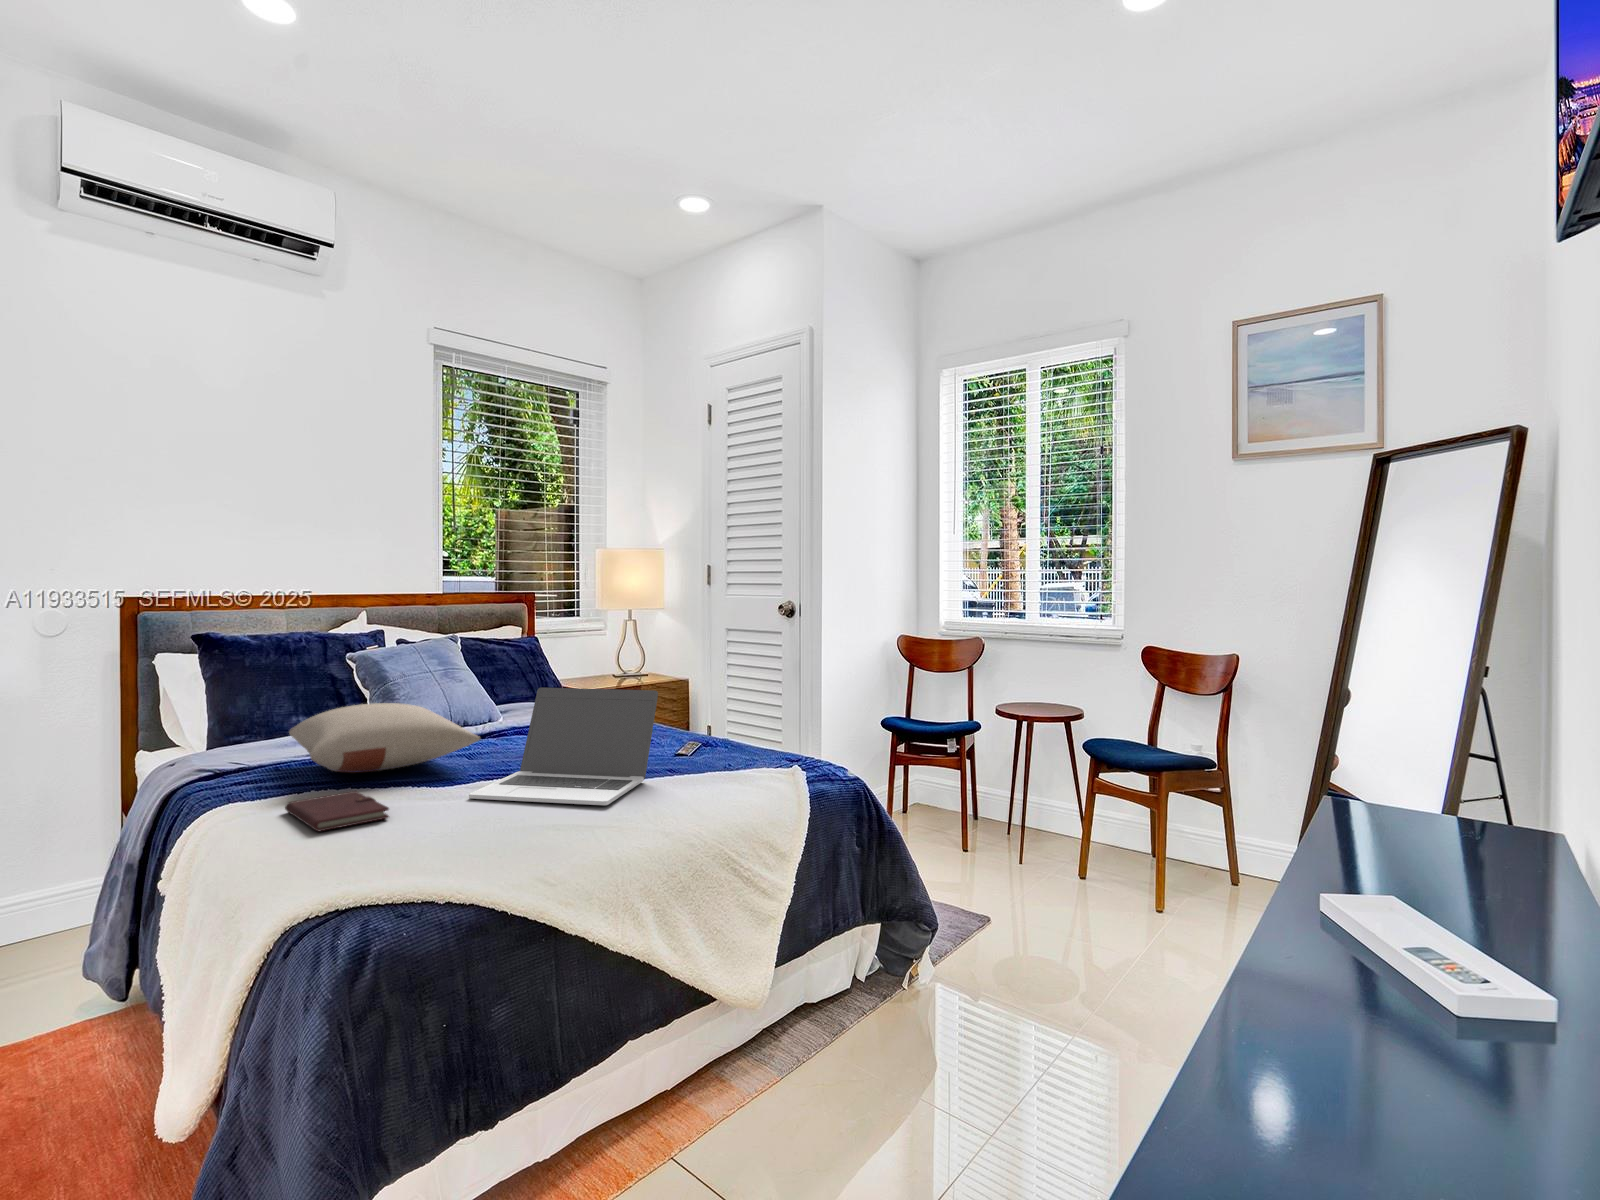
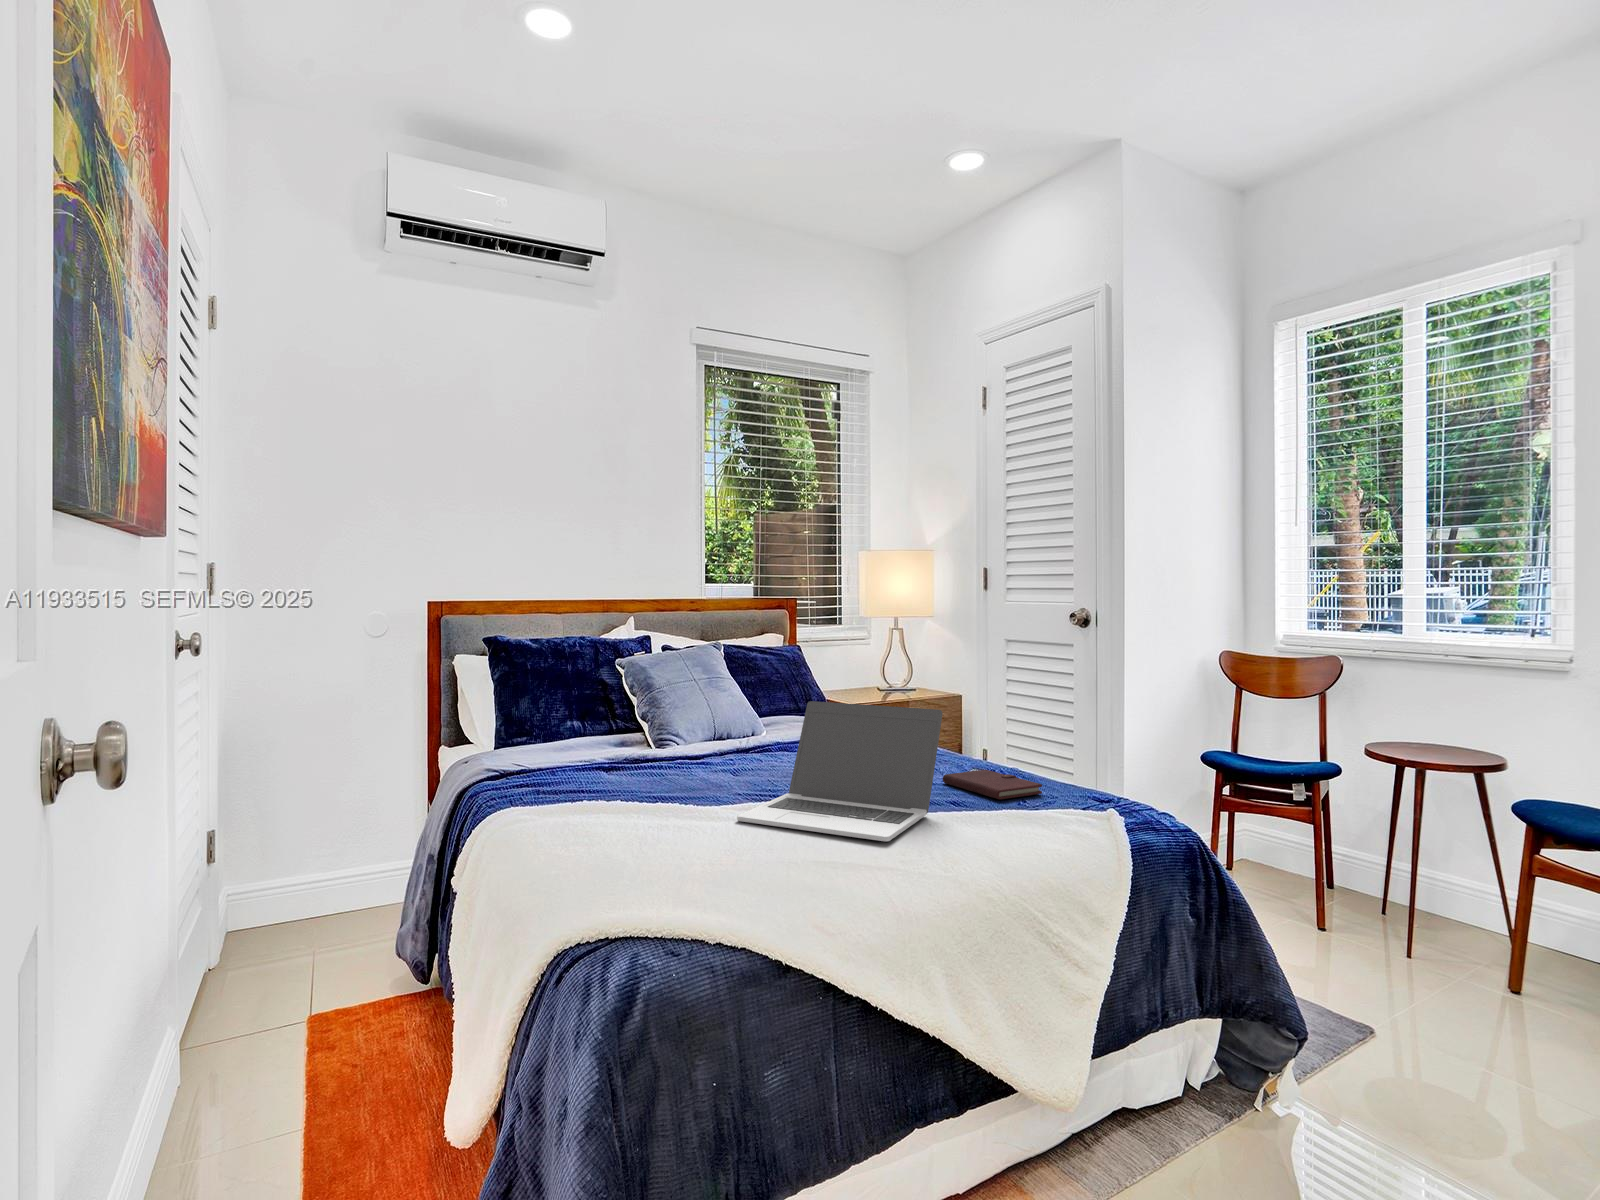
pillow: present [289,703,480,773] -> none [565,712,748,783]
notebook: present [285,791,389,831] -> present [943,770,1042,800]

